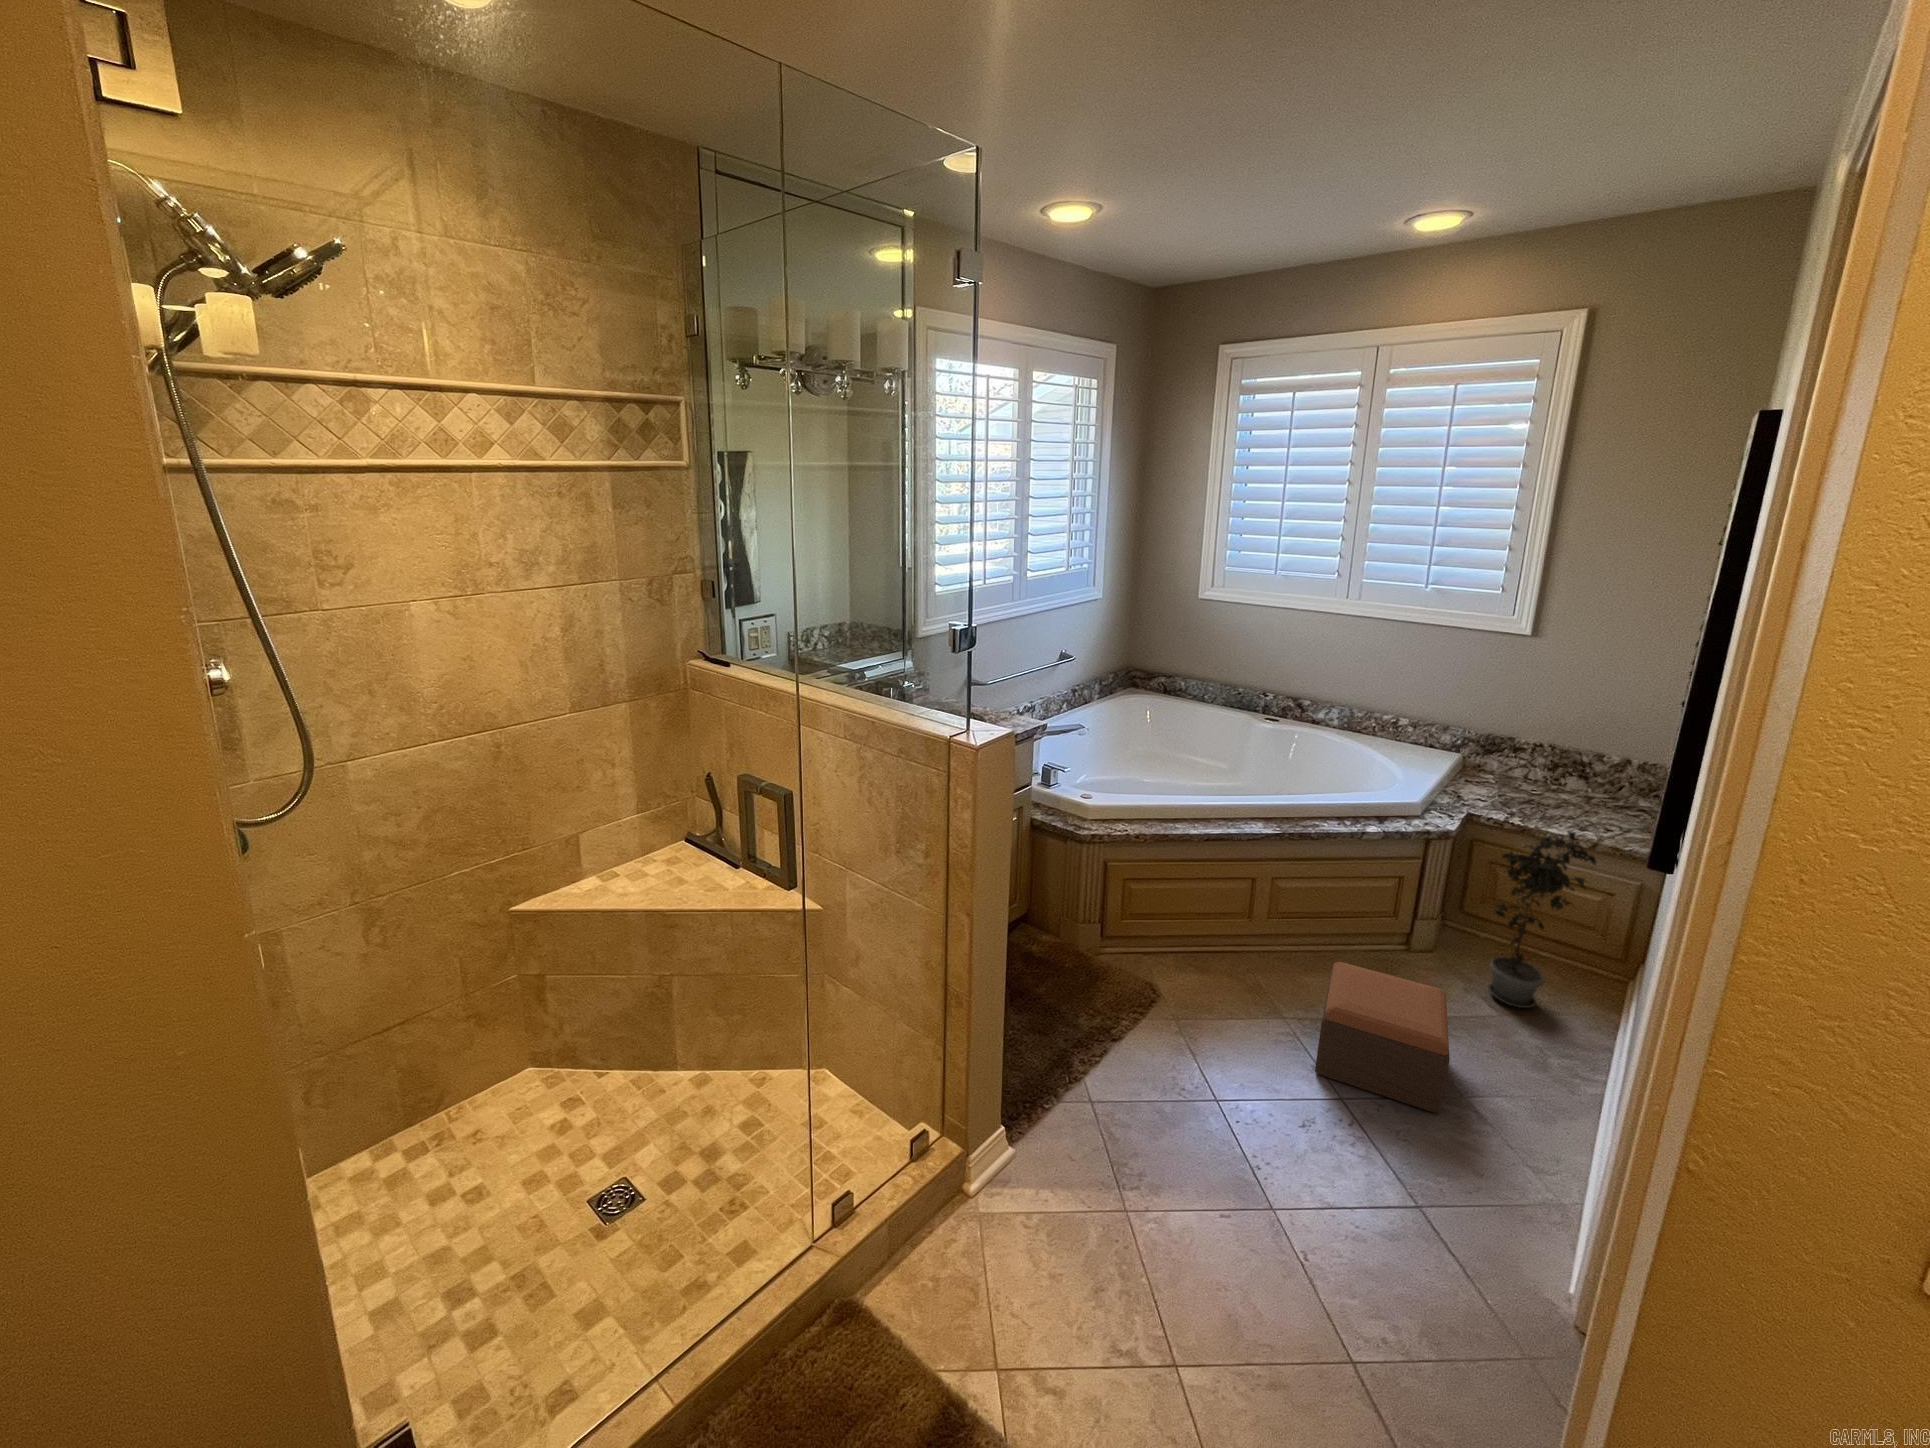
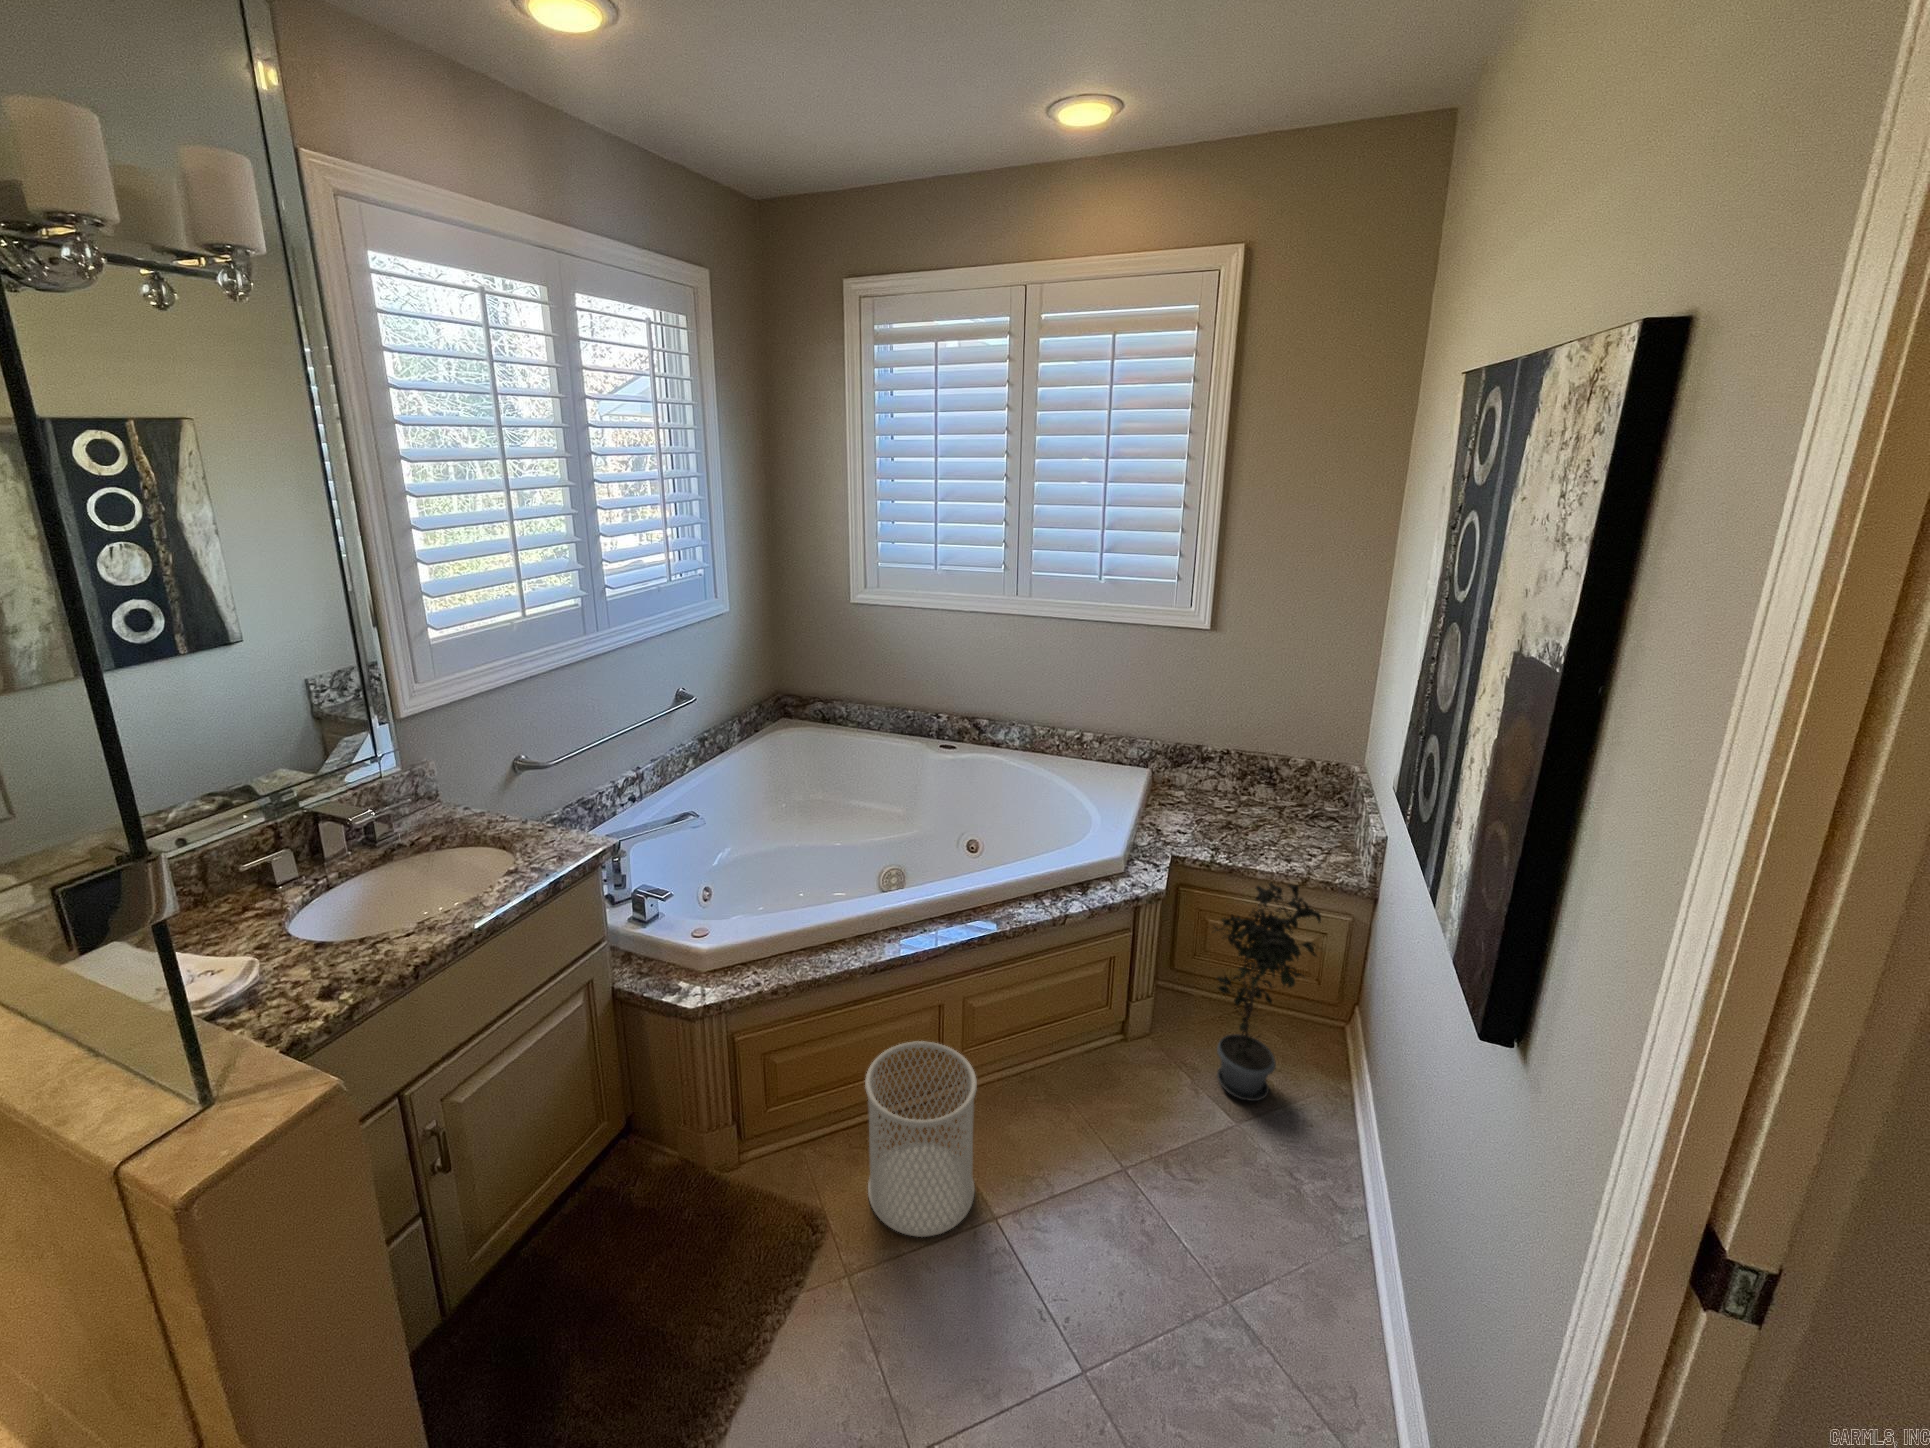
wastebasket: none [1188,892,1278,1015] -> present [865,1041,977,1237]
footstool: present [1315,962,1450,1114] -> none [1046,1126,1217,1357]

